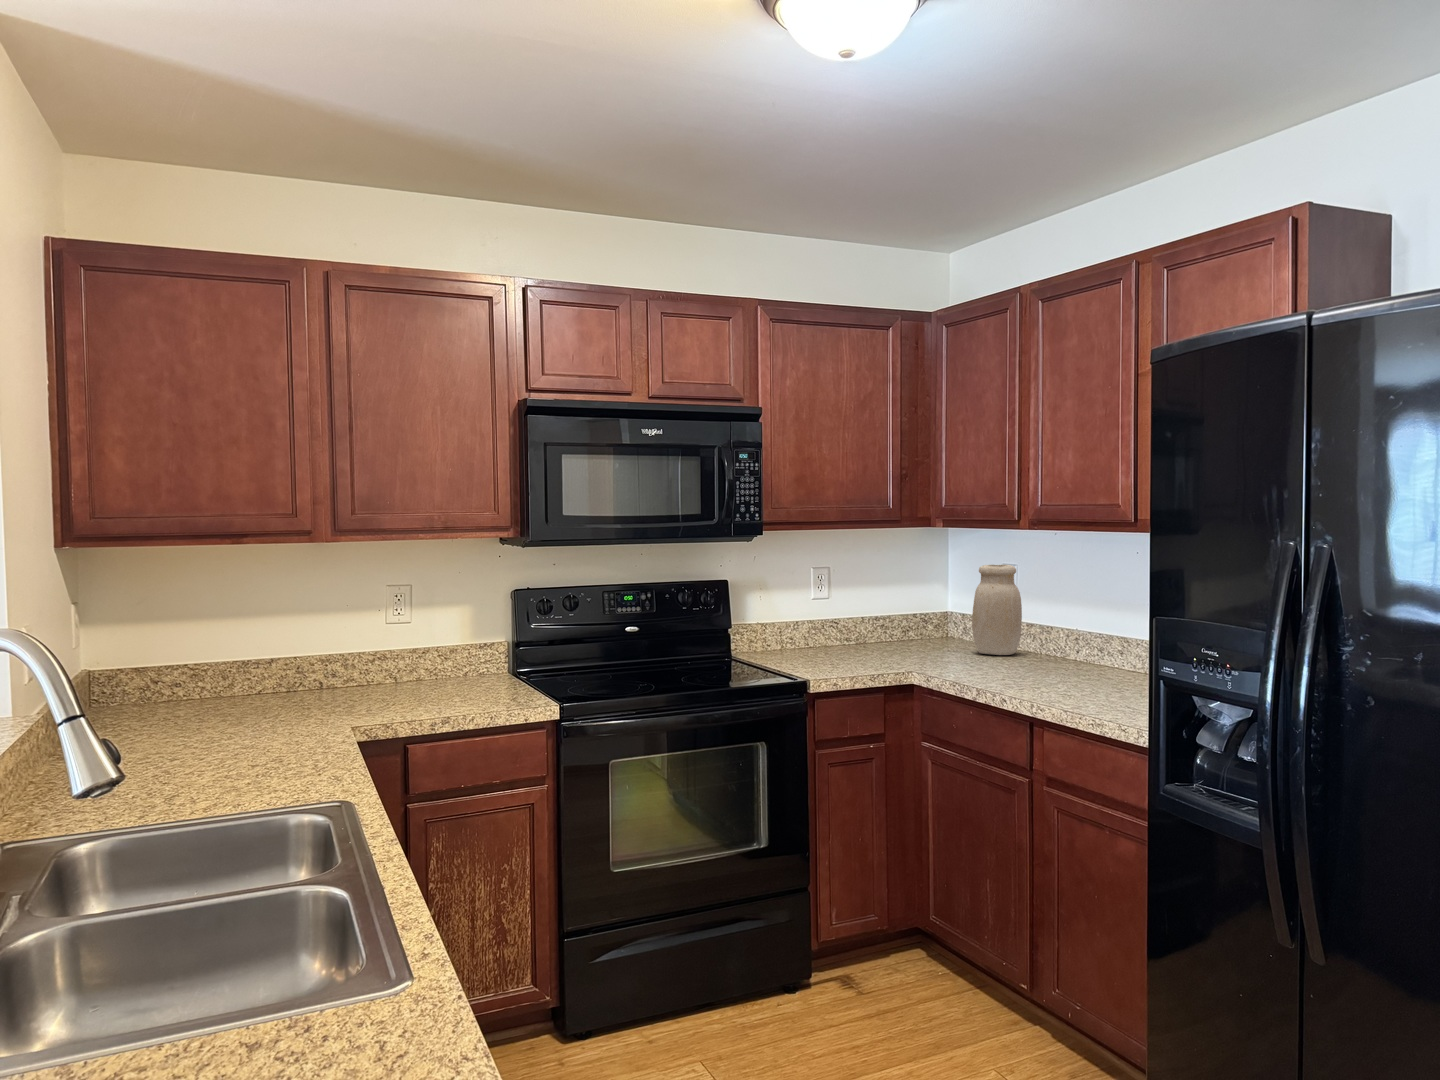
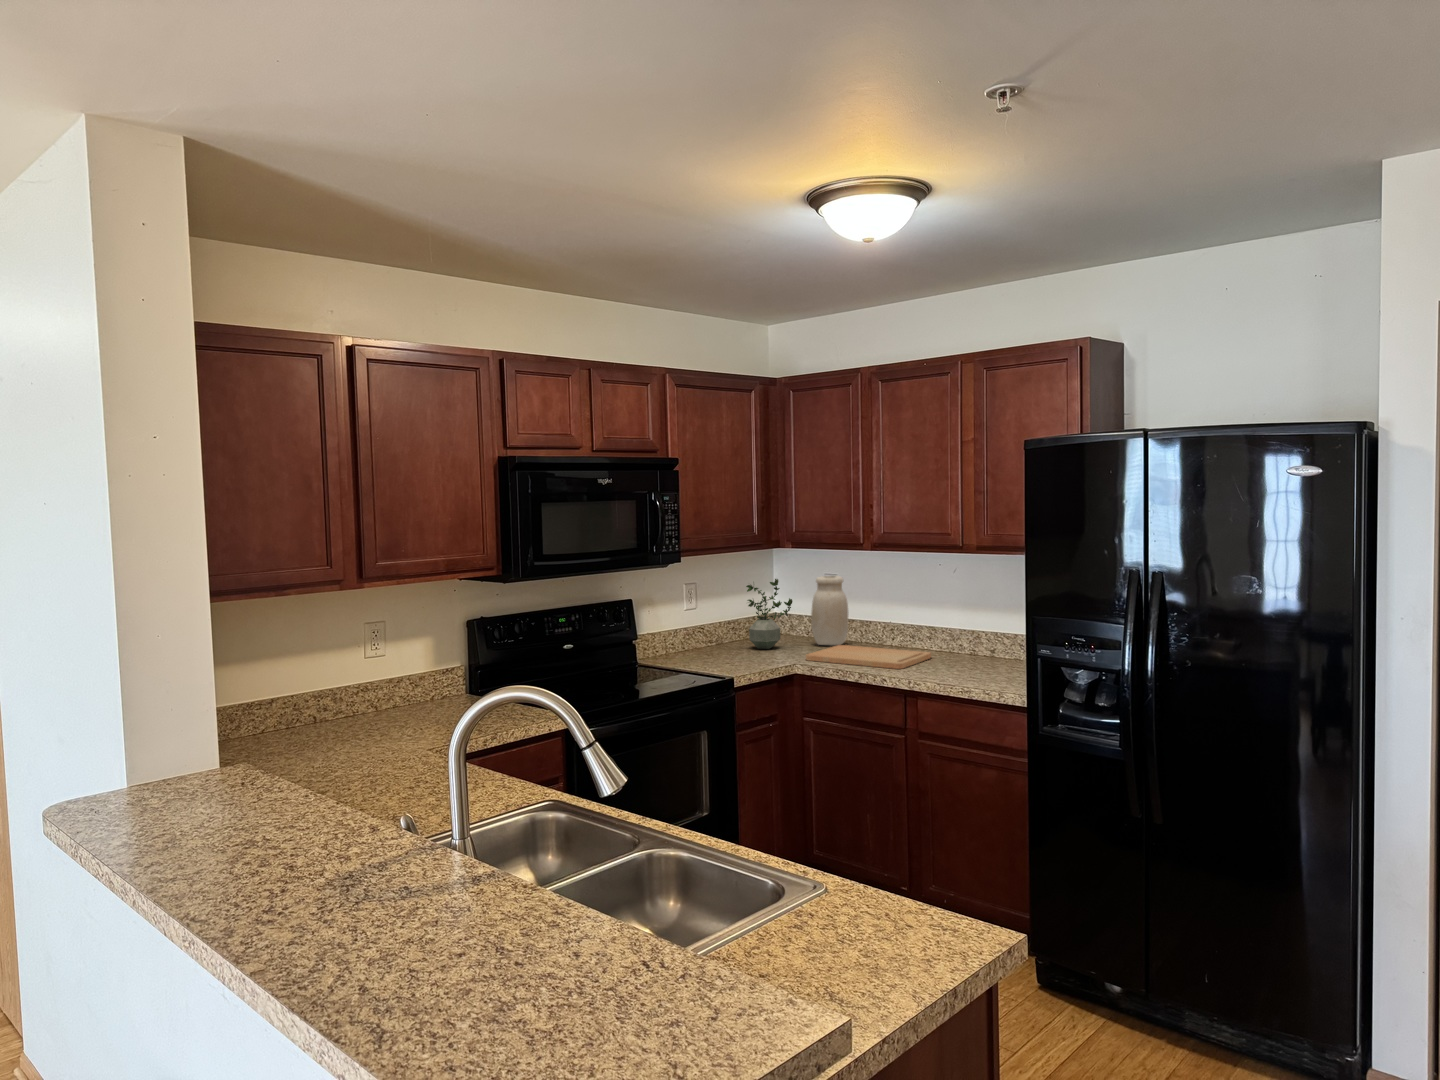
potted plant: none [884,564,943,653] -> present [746,579,793,649]
cutting board: none [935,654,1107,688] -> present [806,645,931,669]

